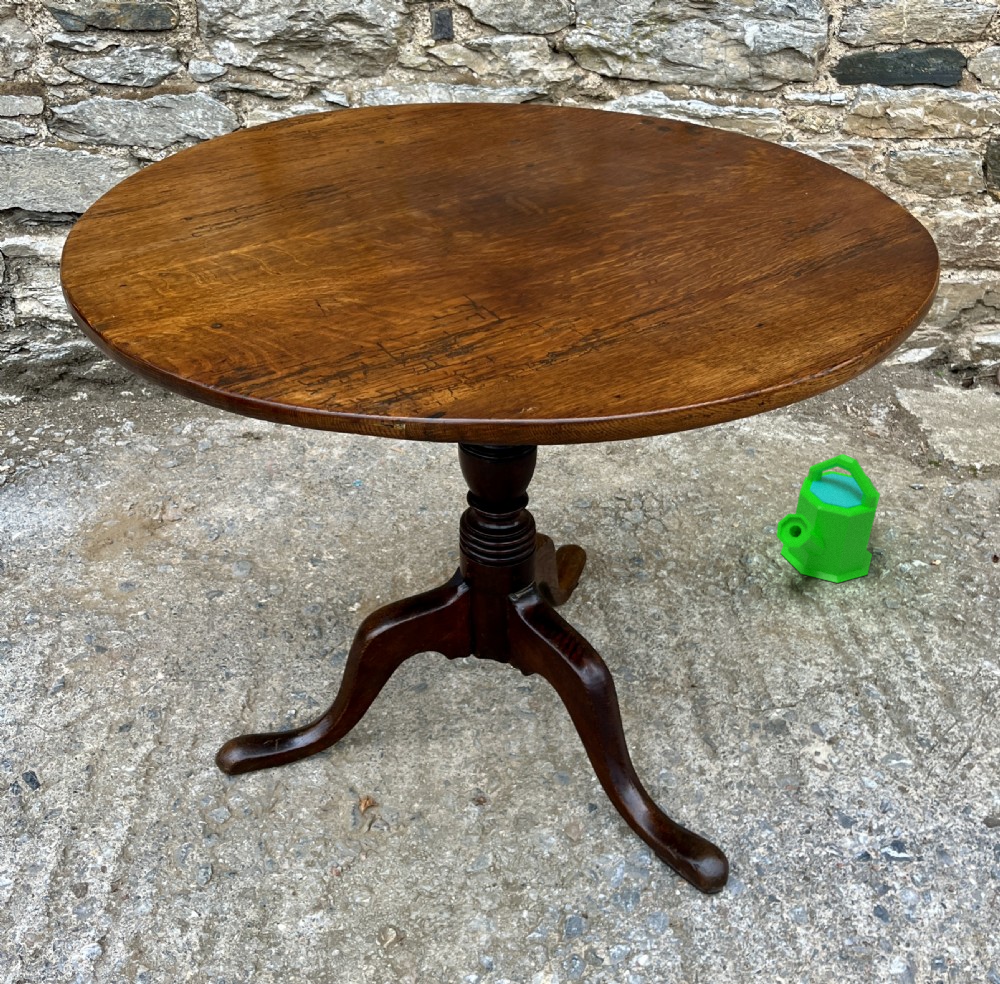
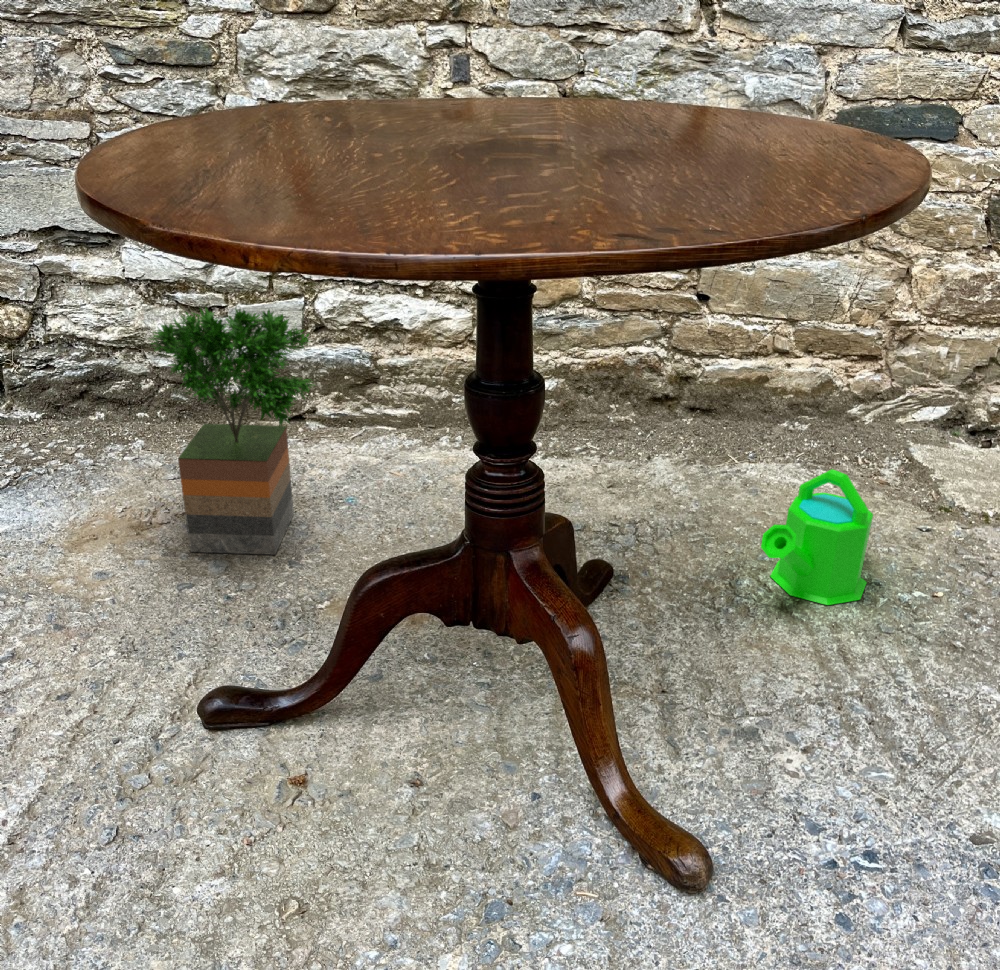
potted tree: none [152,314,330,561] -> present [151,308,314,555]

